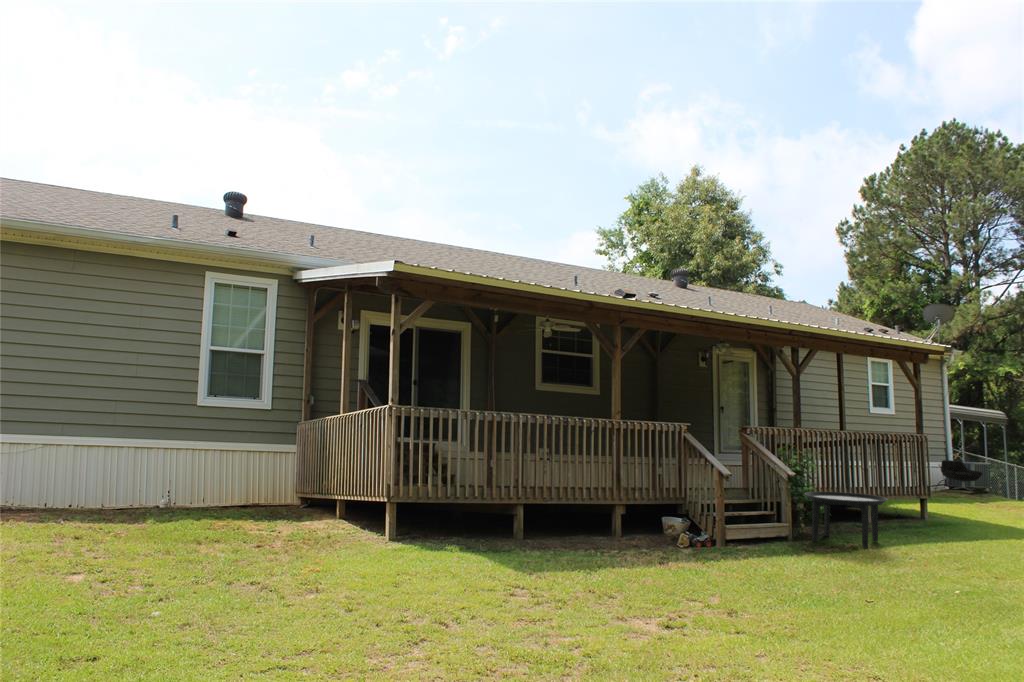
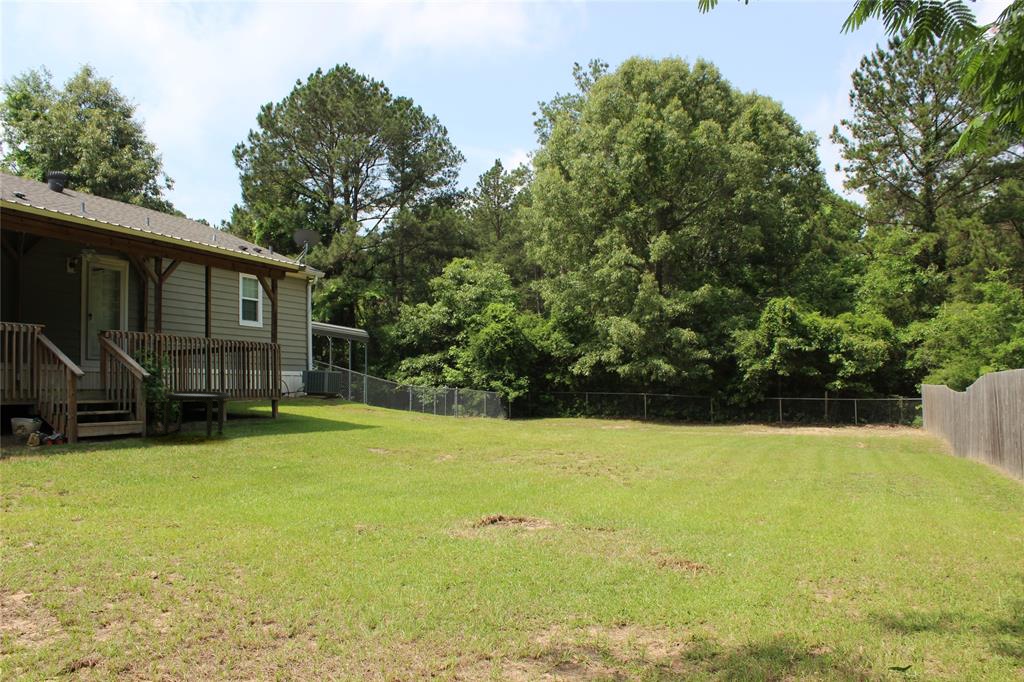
lounge chair: present [941,460,982,488] -> none [301,370,334,395]

